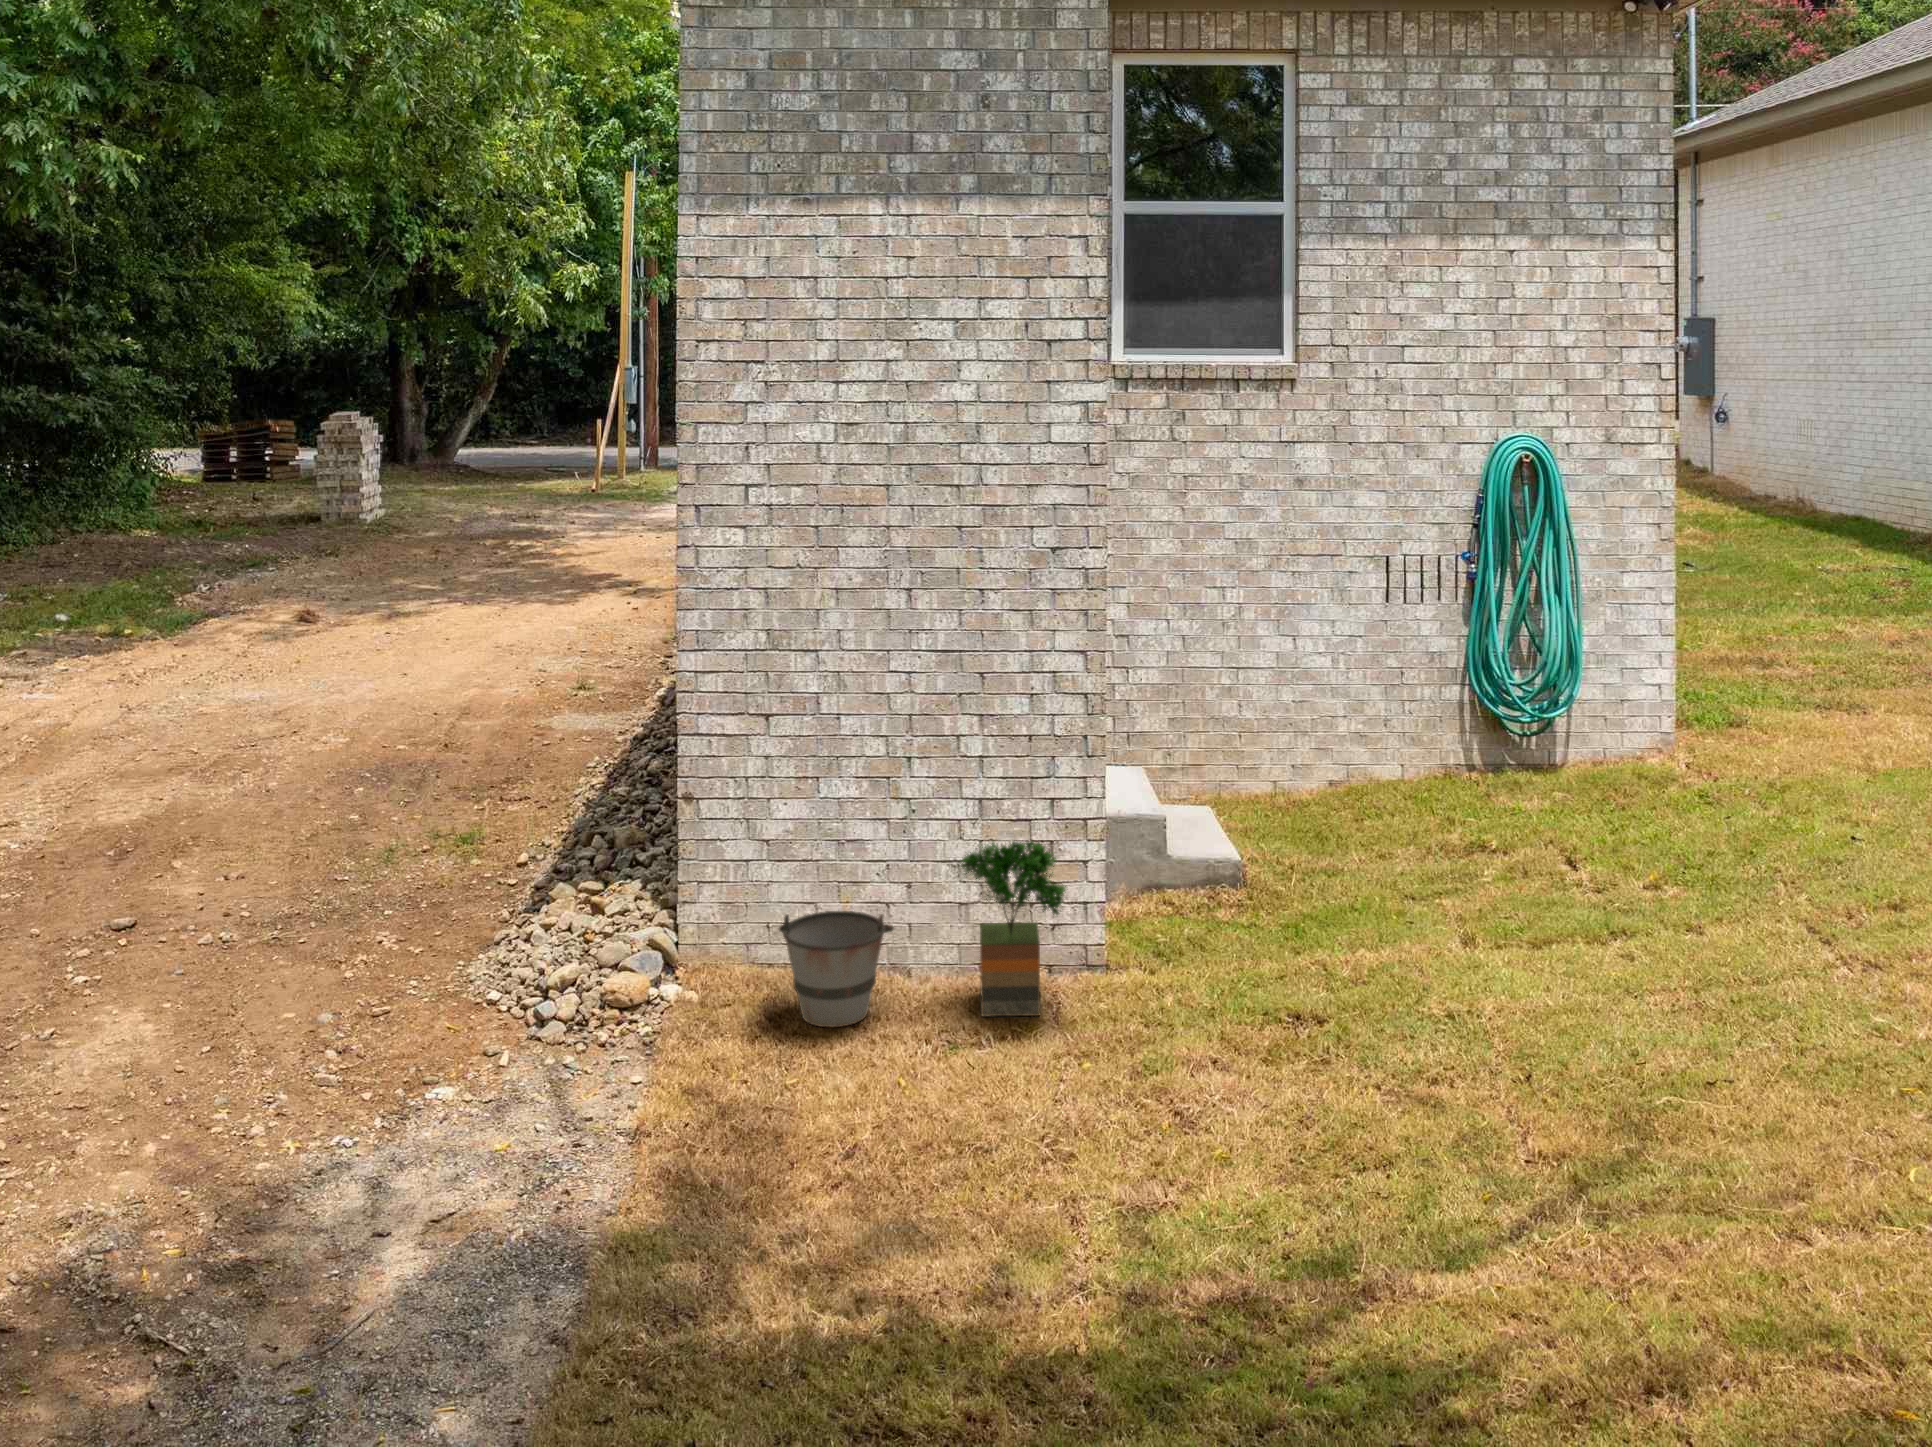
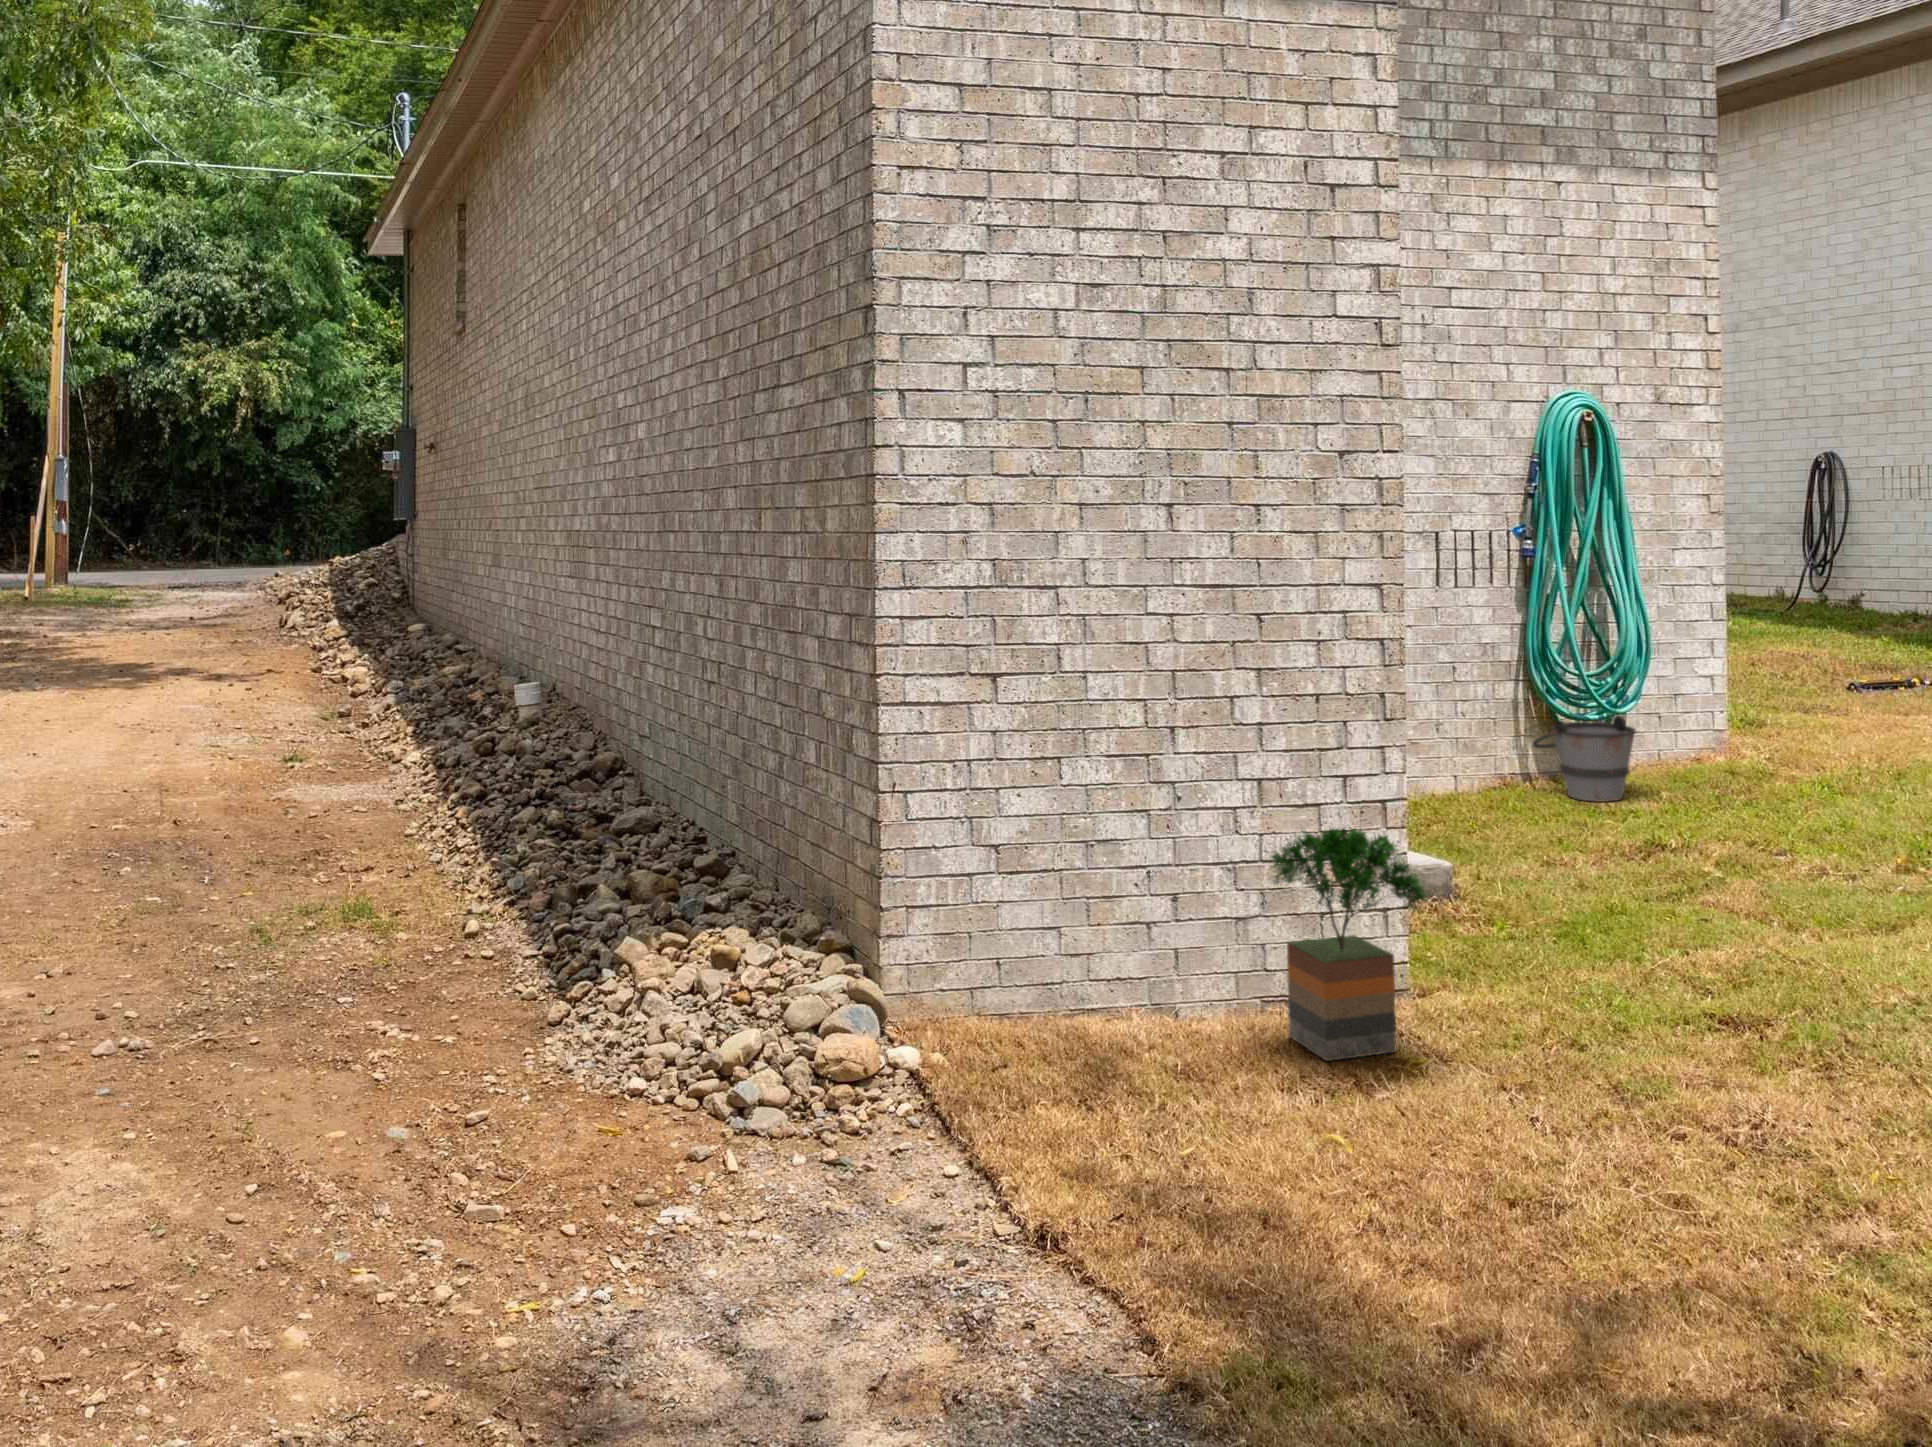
bucket: present [779,911,894,1027] -> present [1533,715,1636,802]

